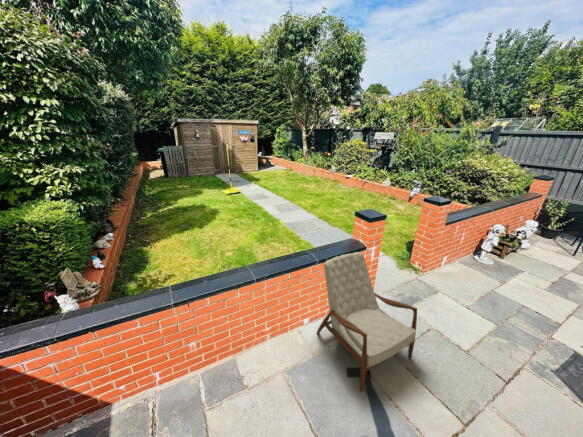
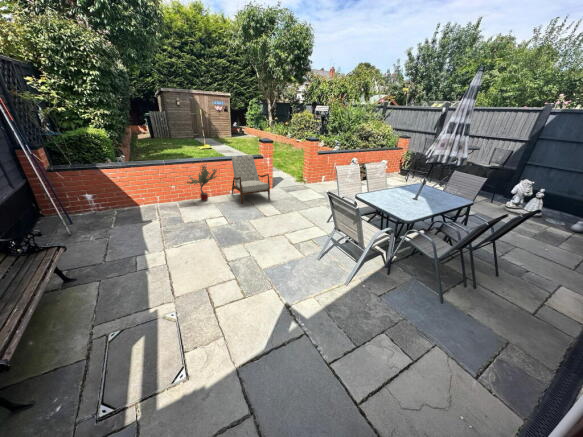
potted tree: none [231,294,301,375] -> present [187,164,217,201]

